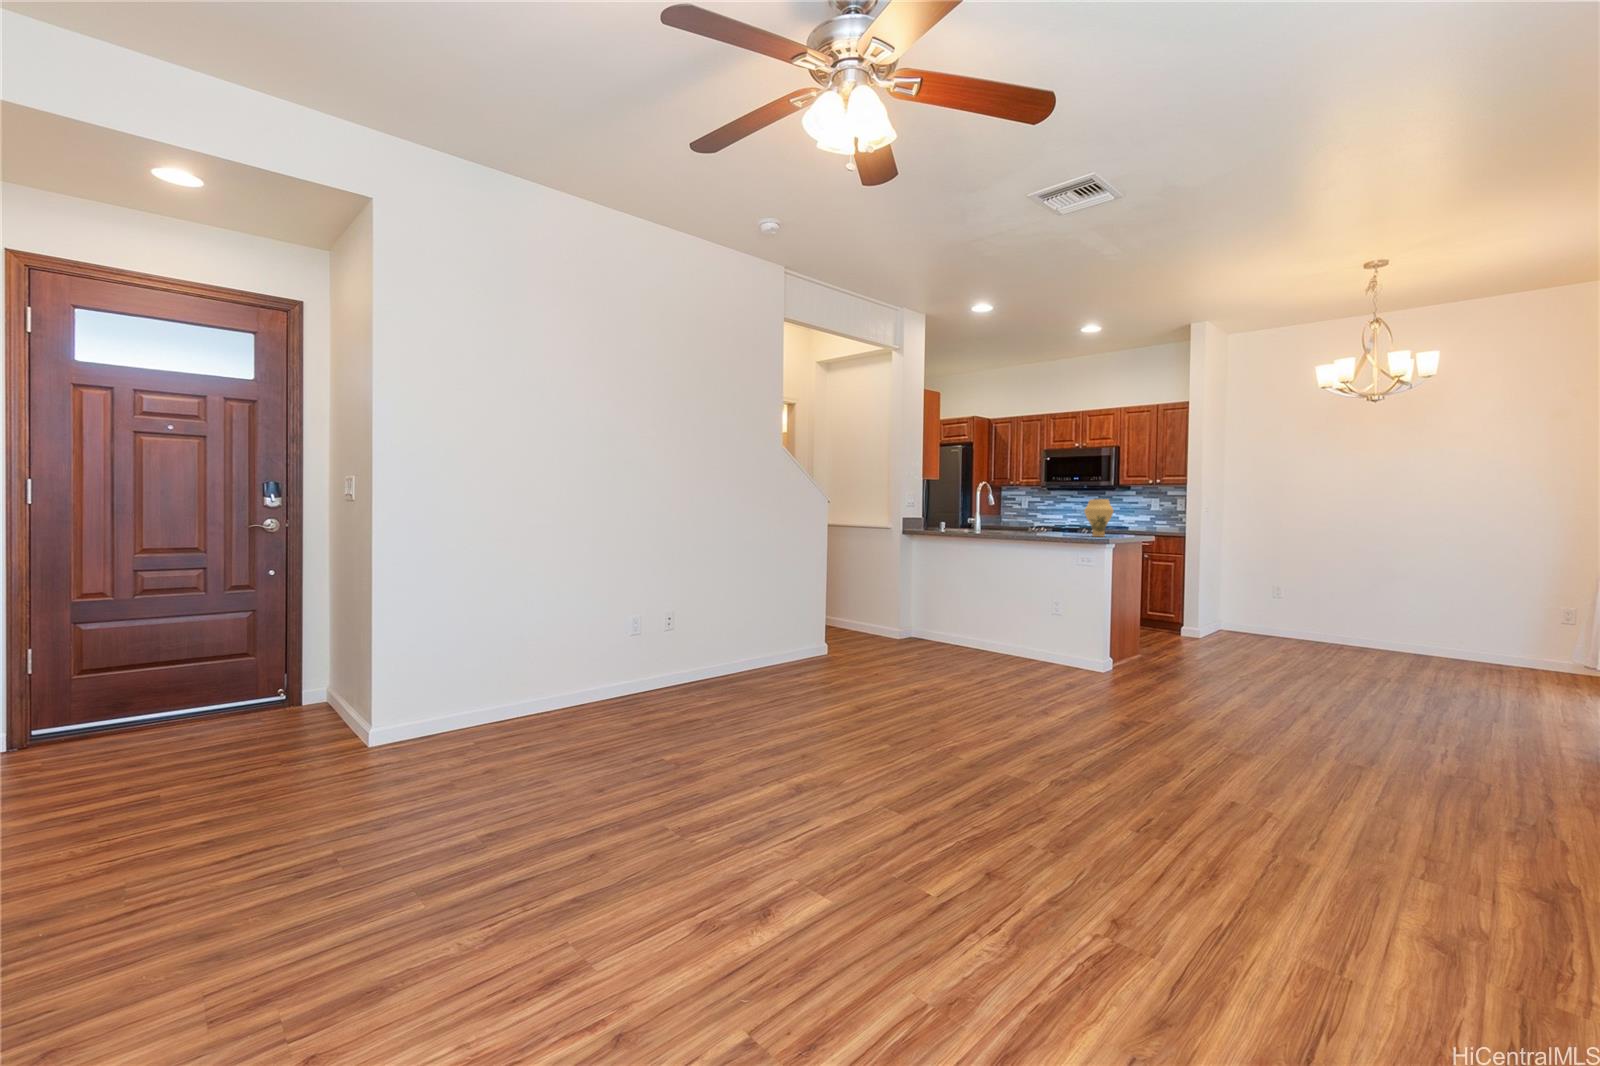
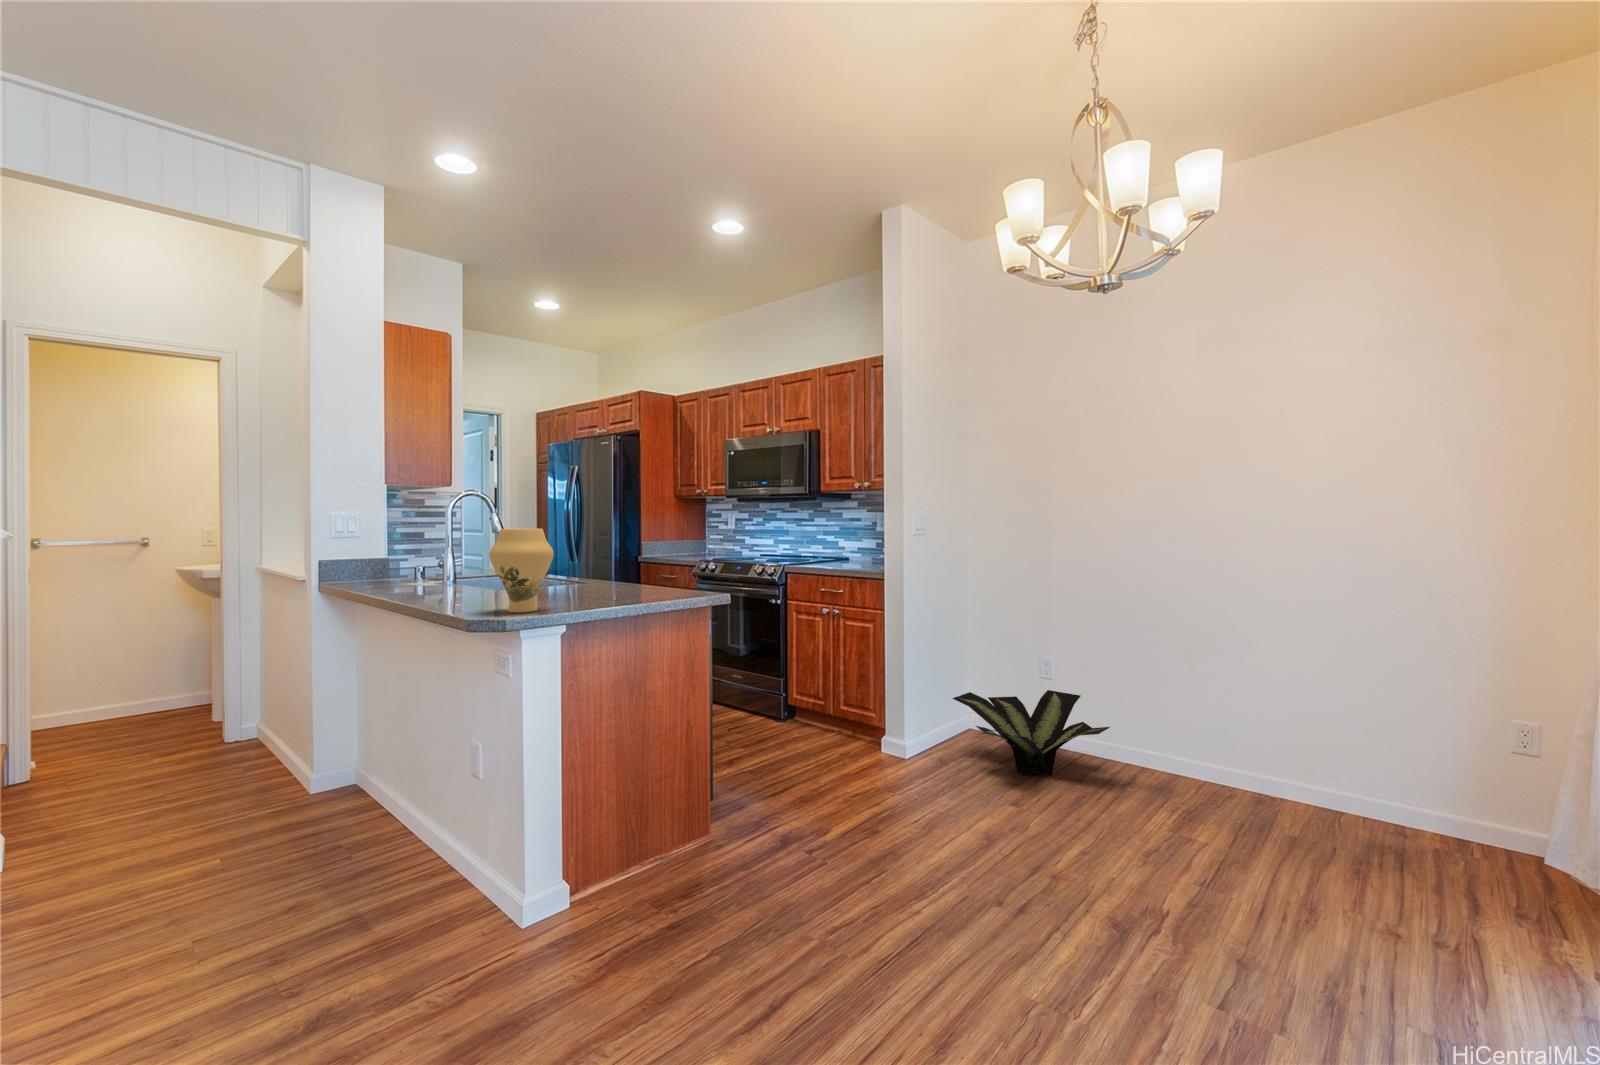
potted plant: none [1231,602,1338,645] -> present [953,690,1110,776]

